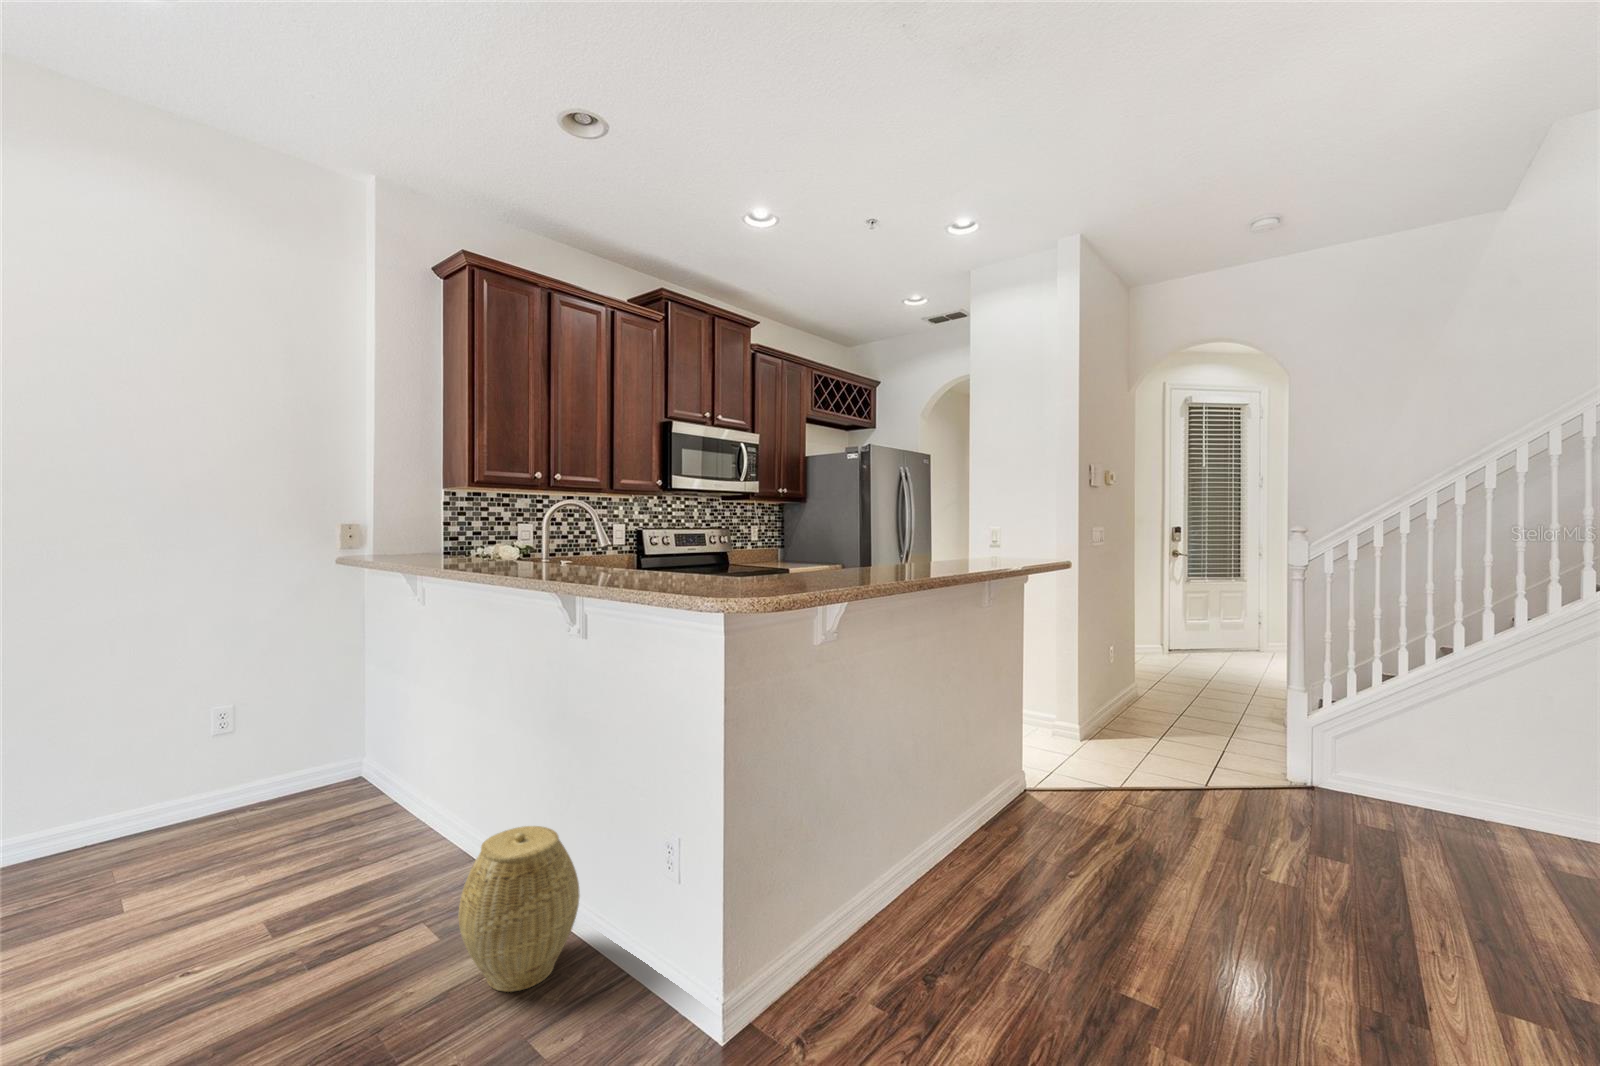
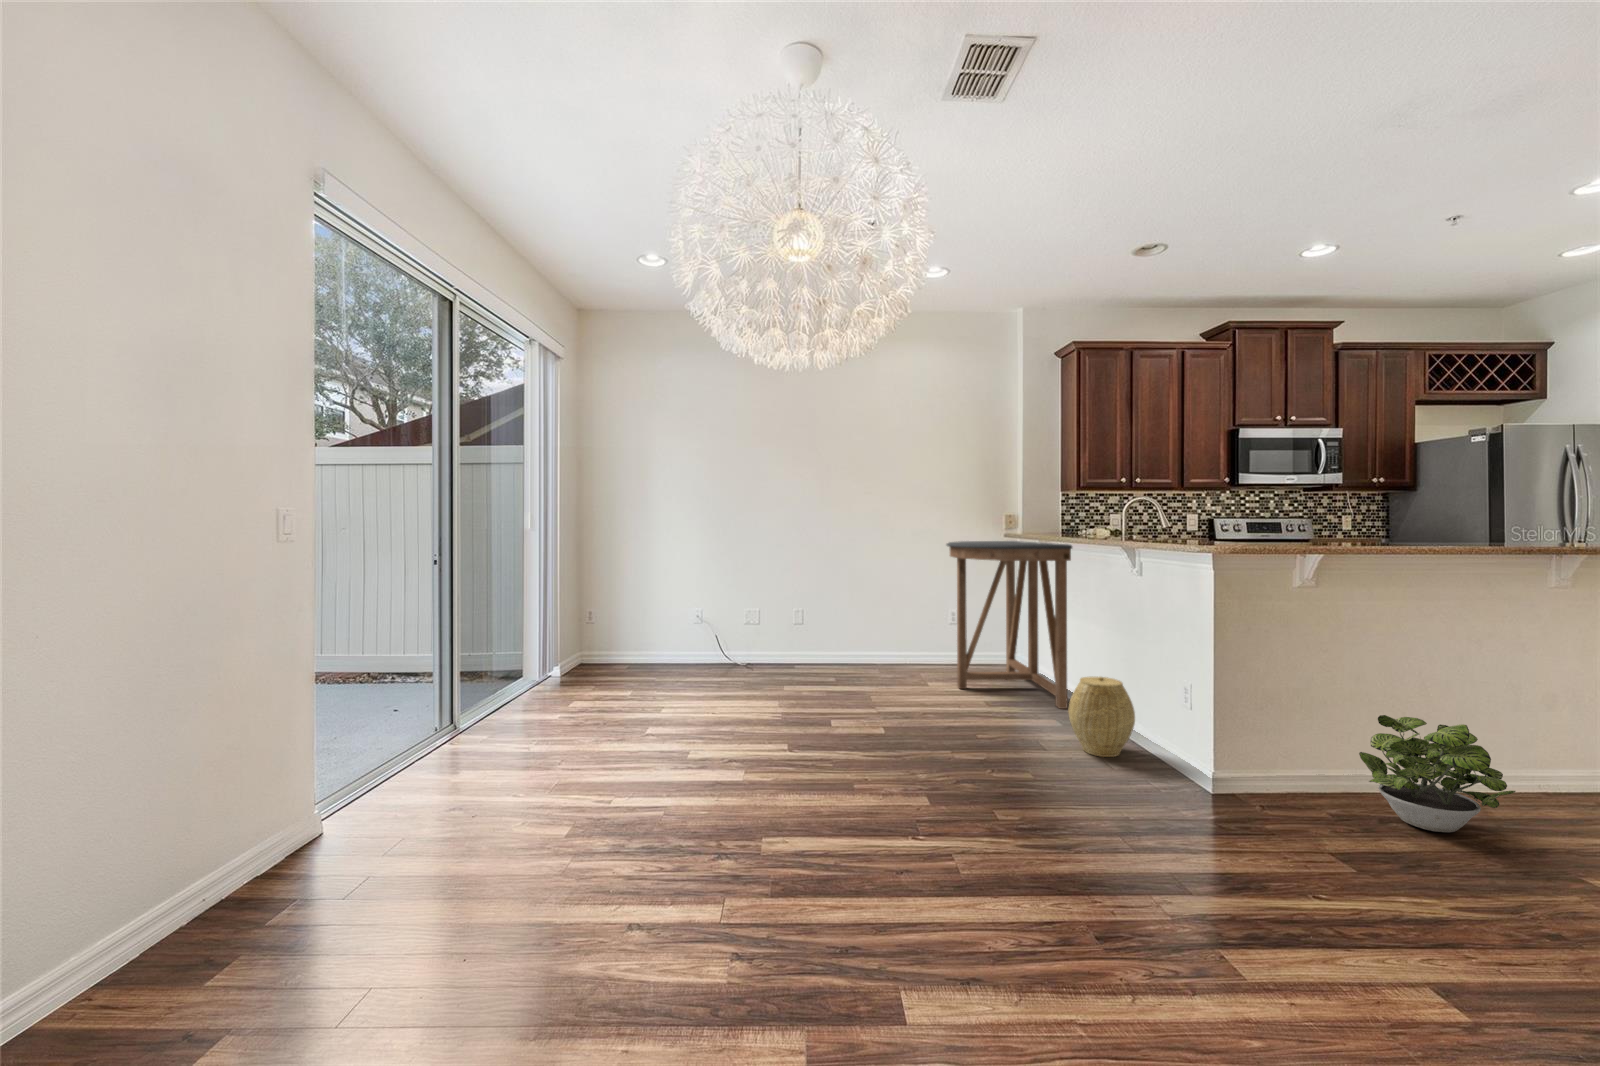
console table: none [202,567,464,873] -> present [947,541,1072,709]
potted plant: none [876,799,1035,964] -> present [1359,715,1515,832]

